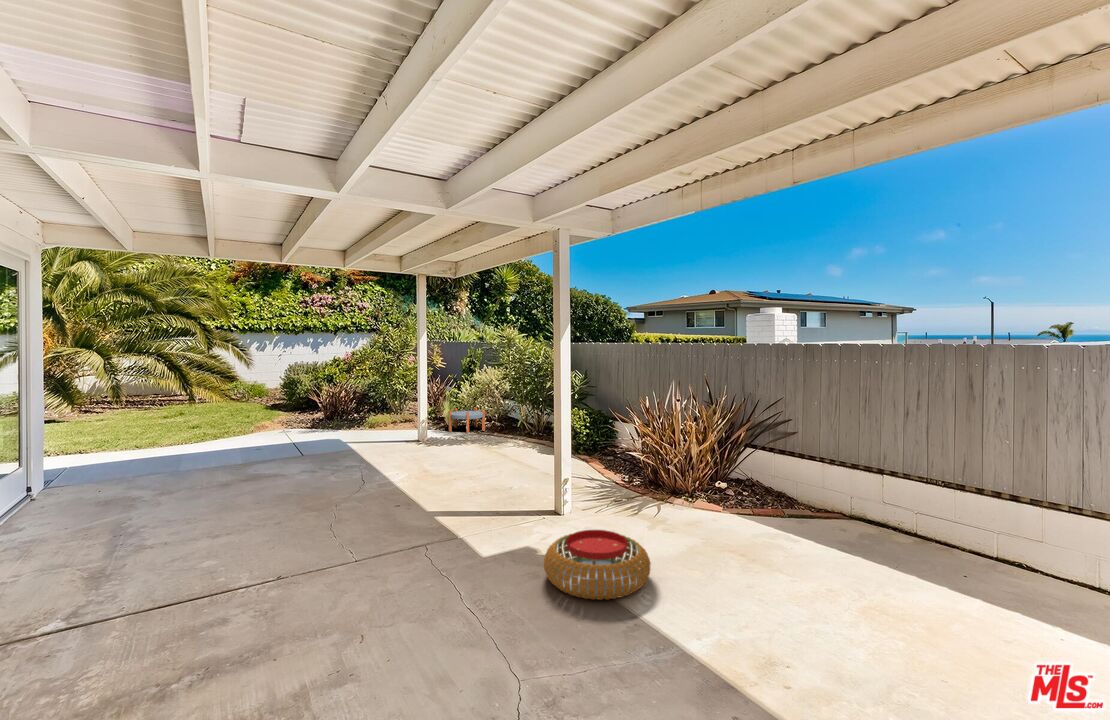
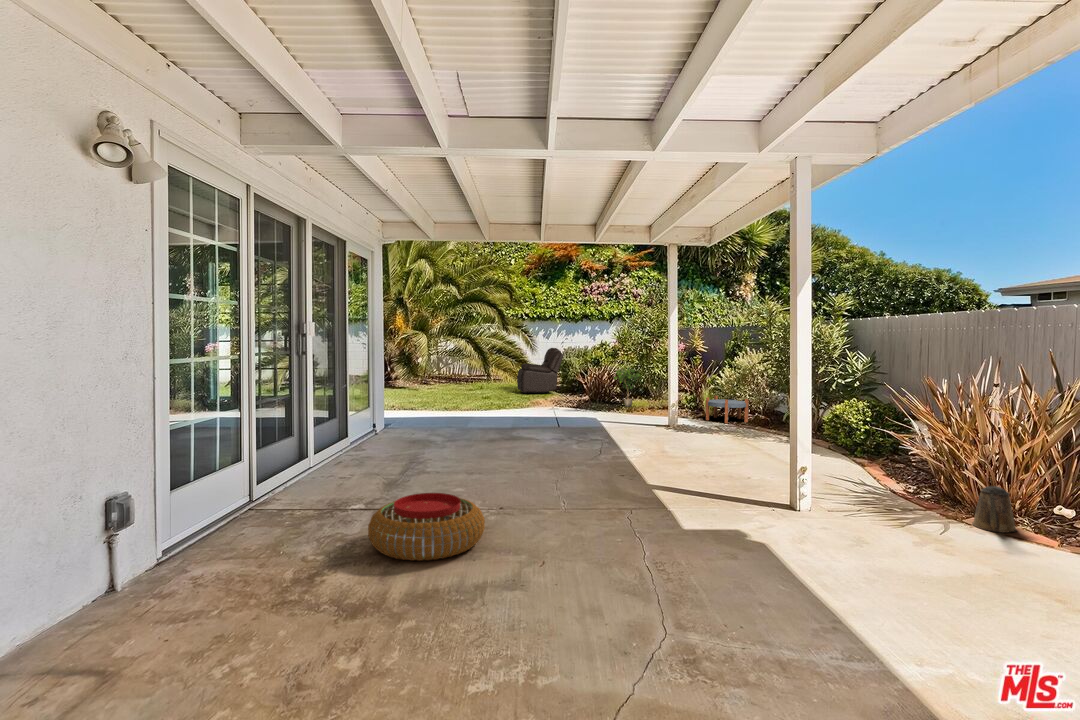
chair: none [228,364,287,416] -> present [517,348,564,394]
potted plant: none [351,384,380,423] -> present [614,368,640,407]
watering can: none [675,474,700,507] -> present [972,486,1017,533]
pouf: present [544,530,651,600] -> present [368,493,485,561]

